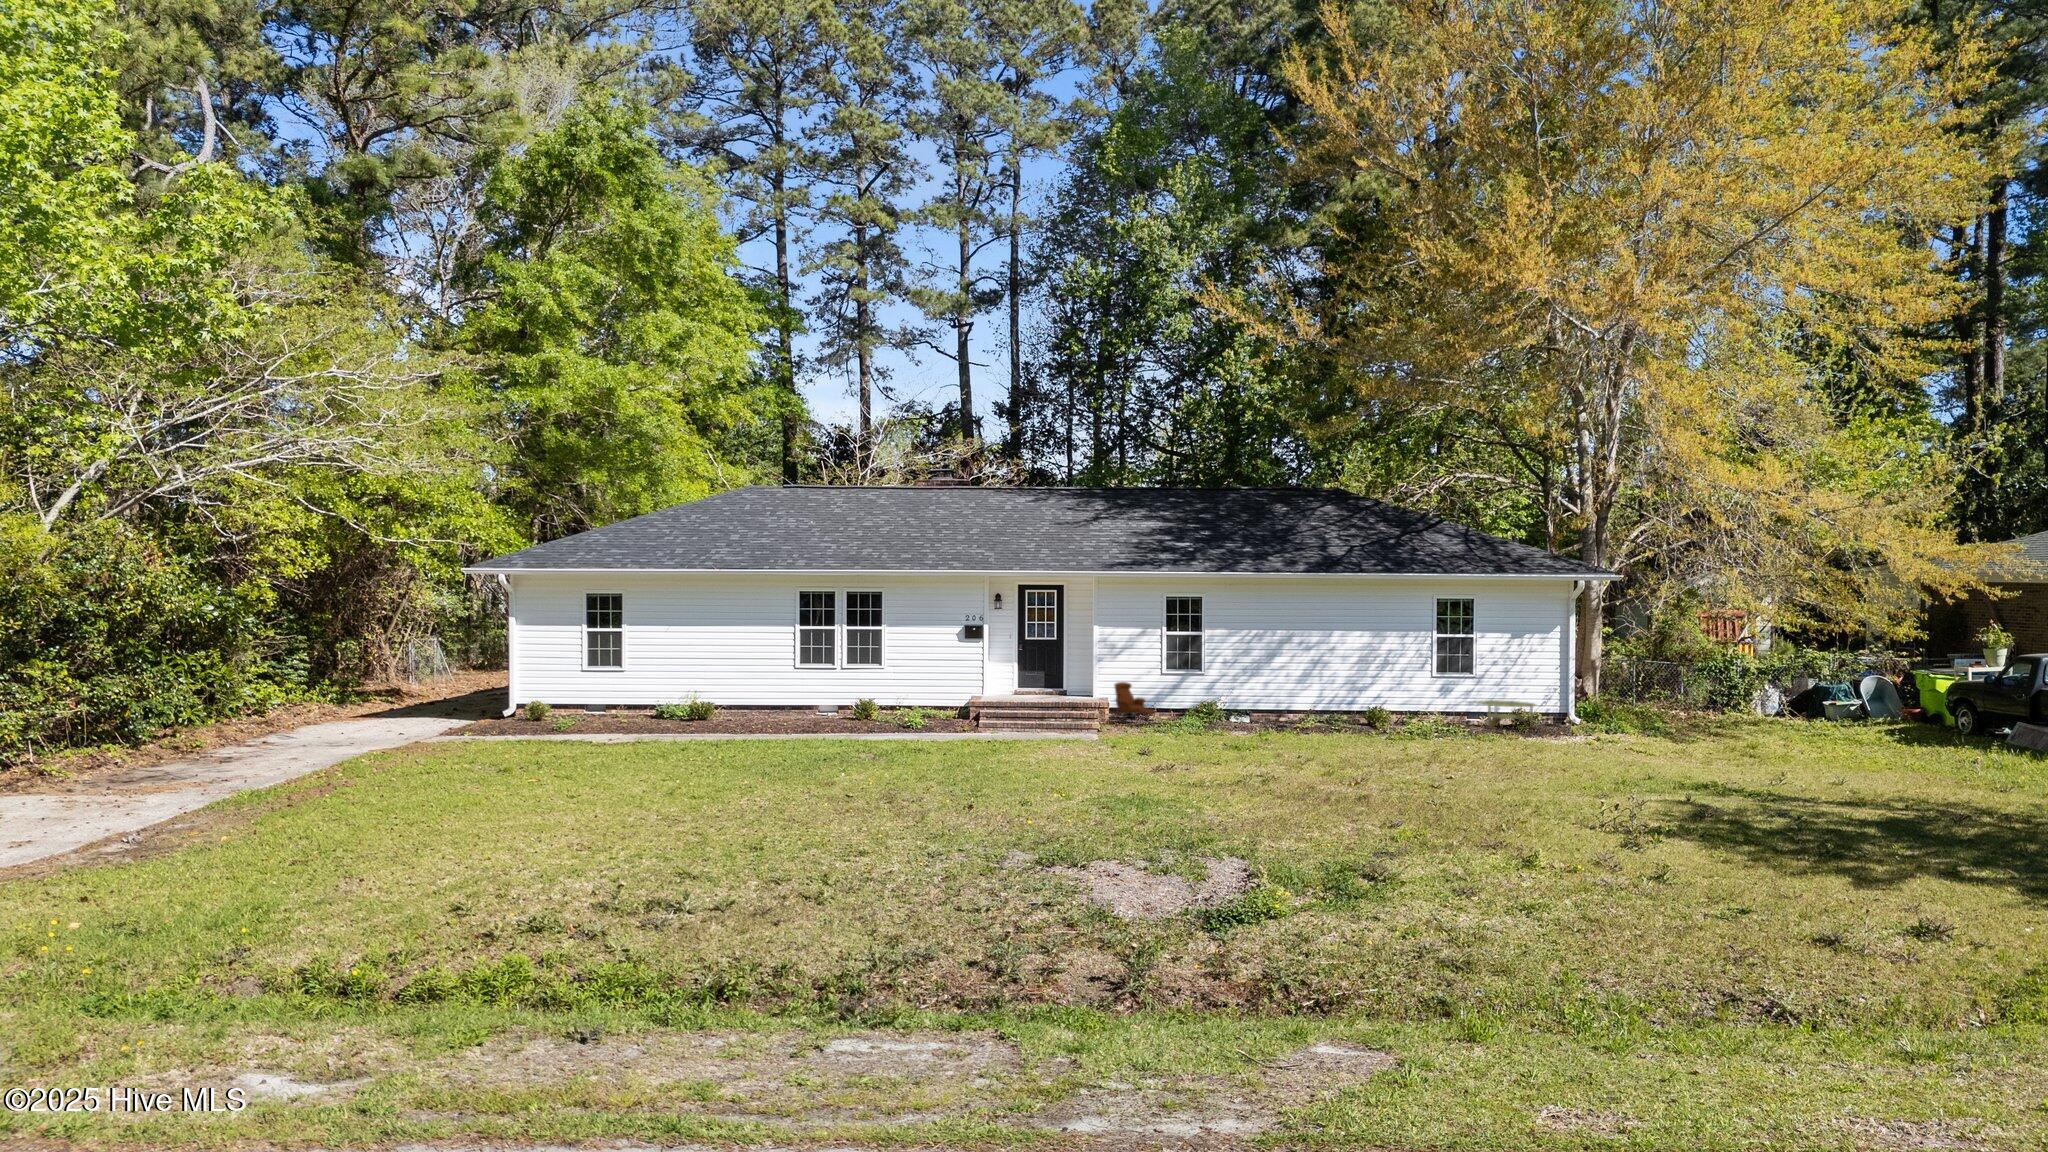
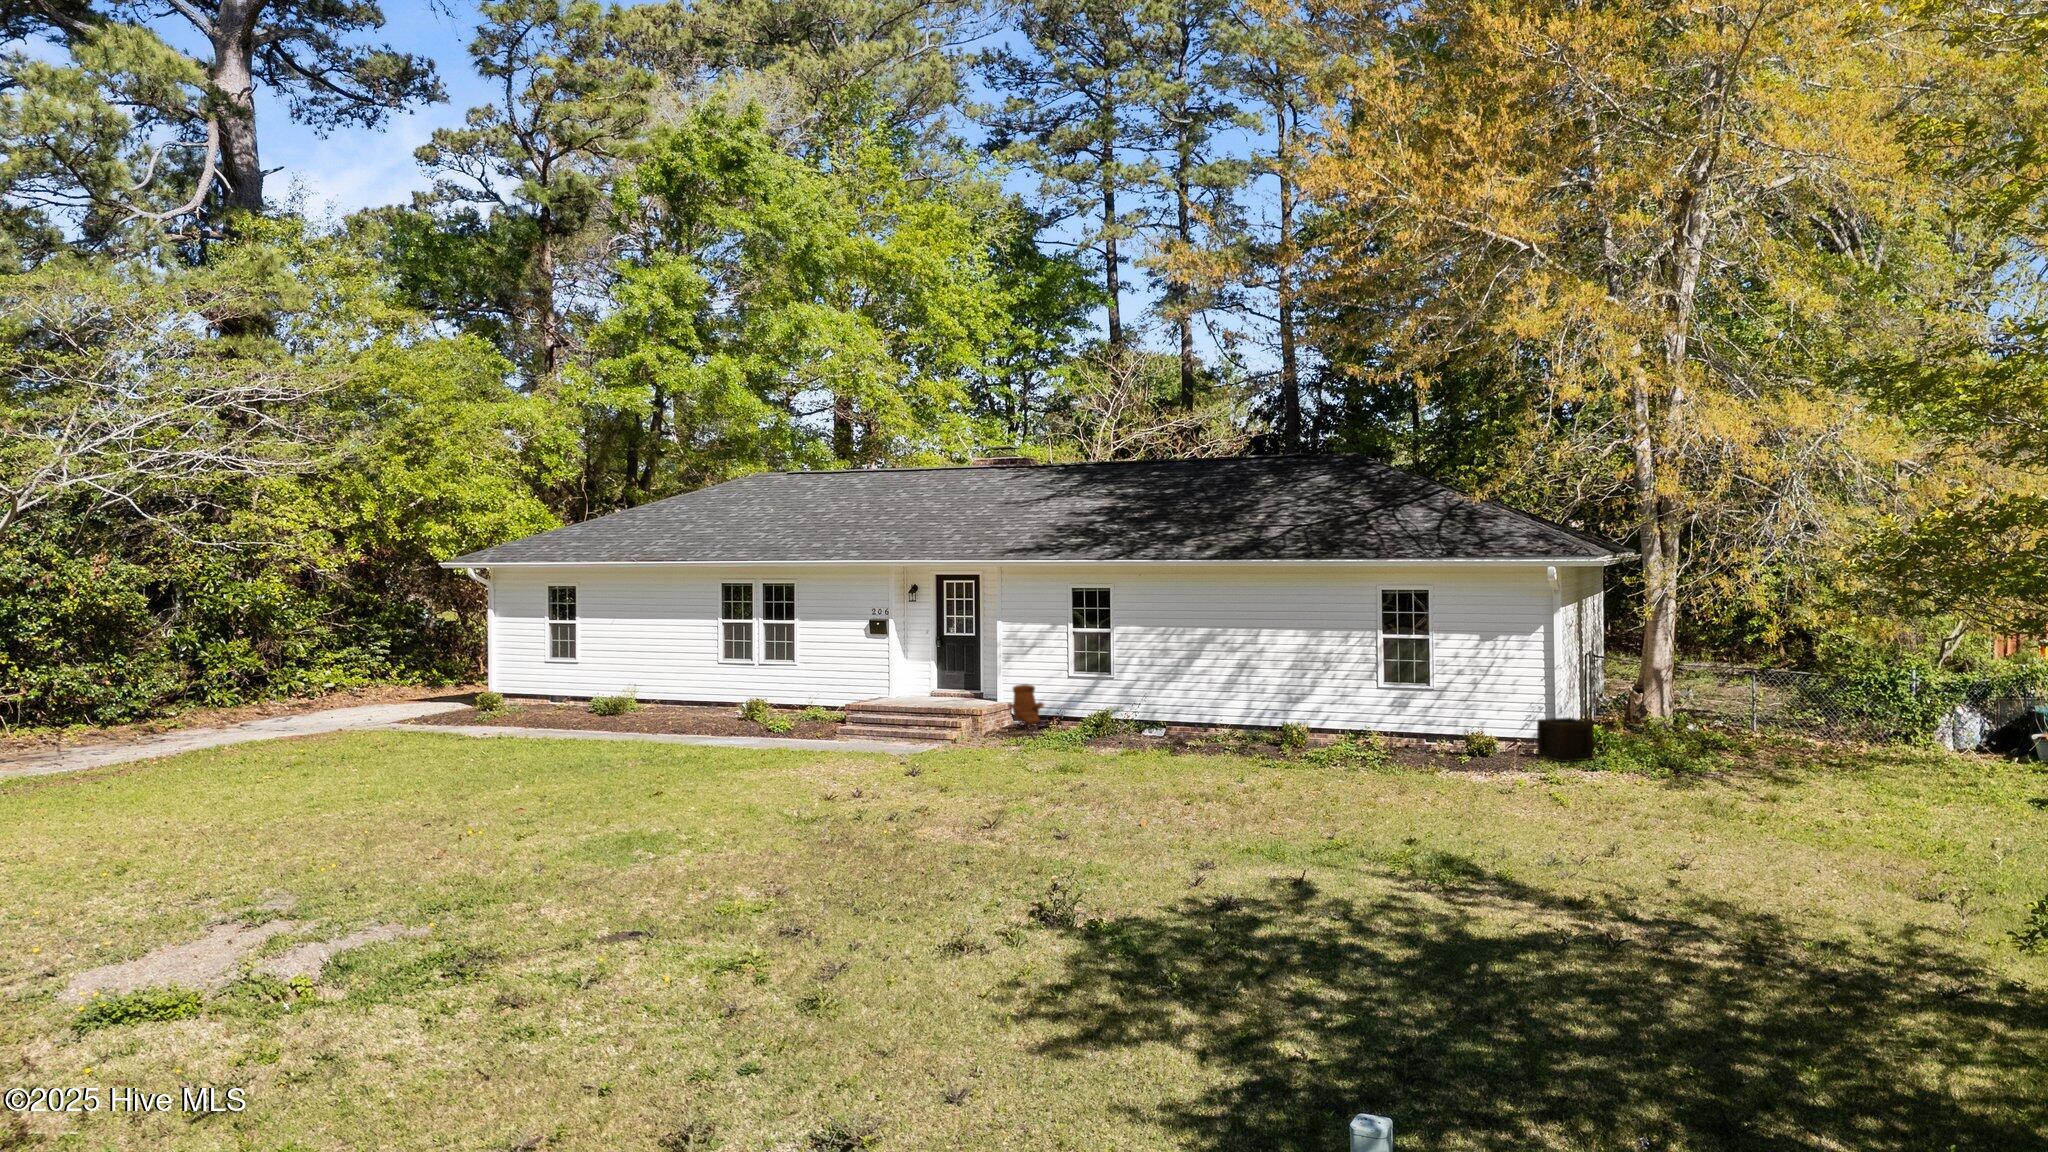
wooden crate: none [1560,696,1604,728] -> present [1537,717,1594,762]
round table: present [1476,700,1536,729] -> none [1413,720,1491,760]

